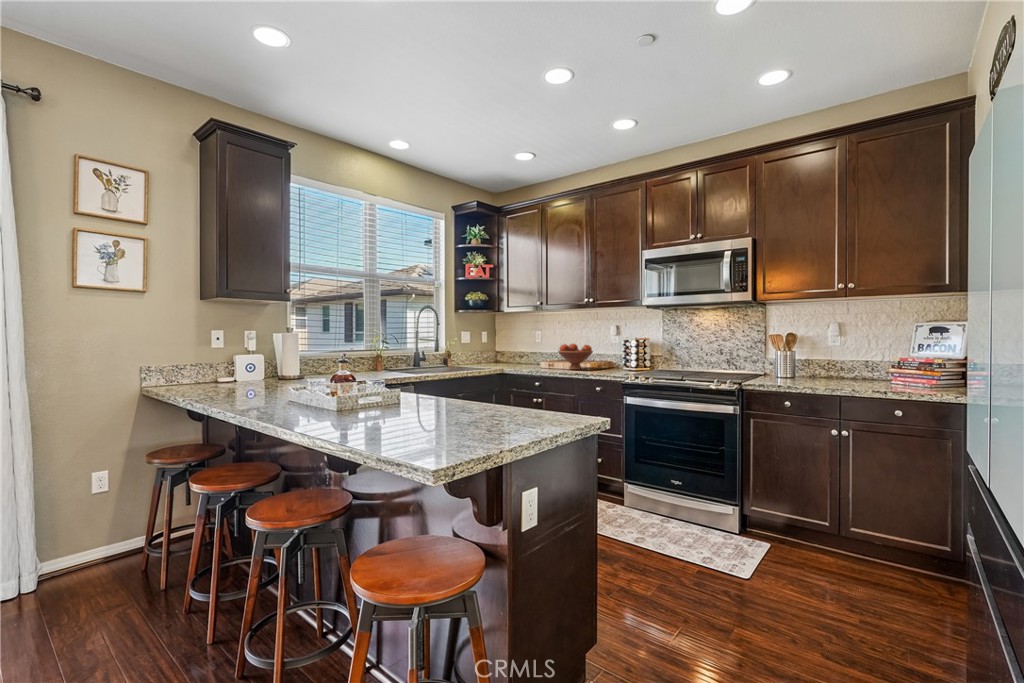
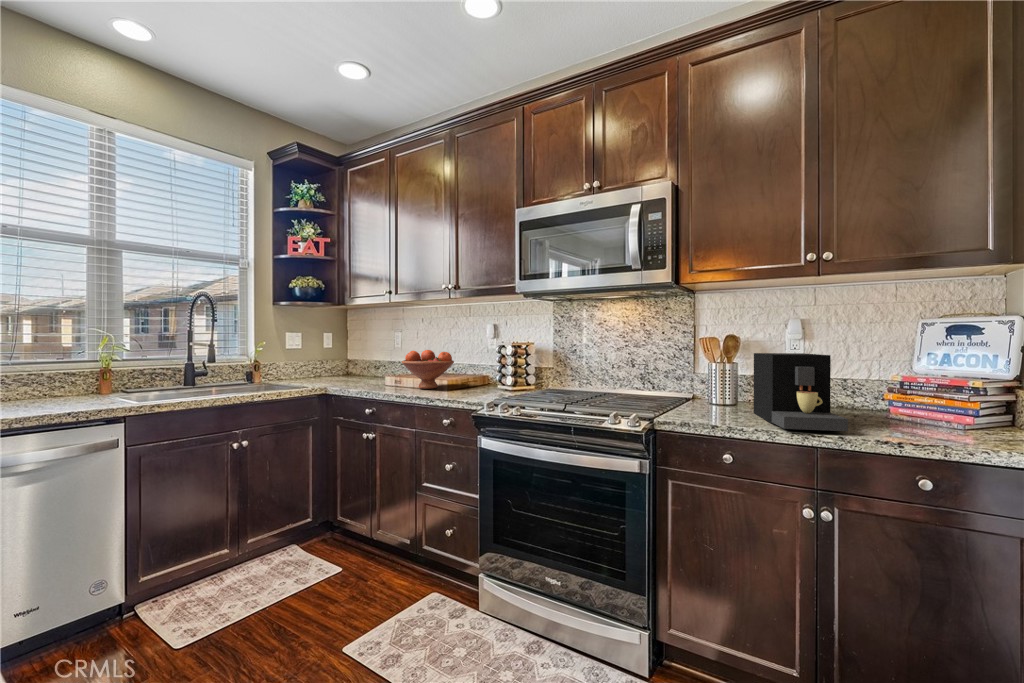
coffee maker: none [805,345,858,387] -> present [754,353,848,431]

